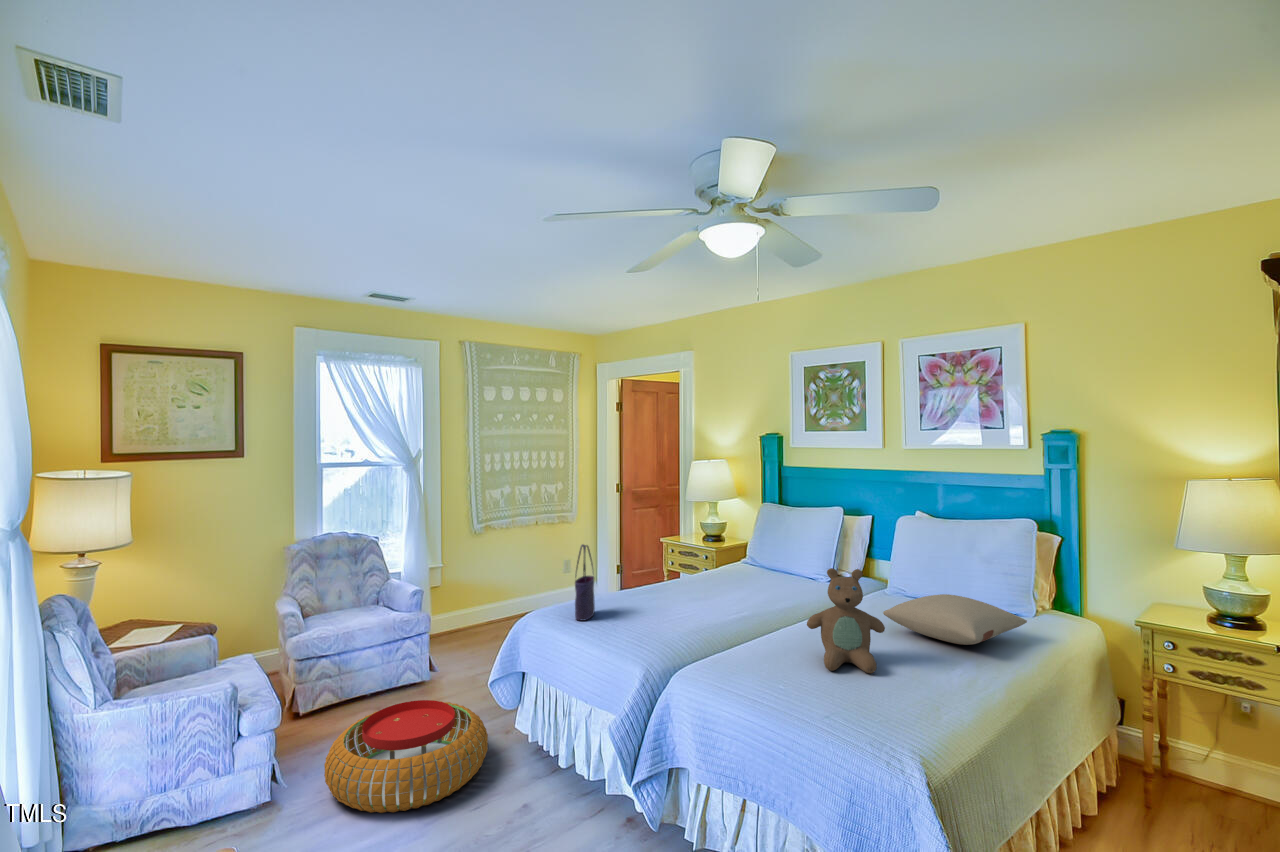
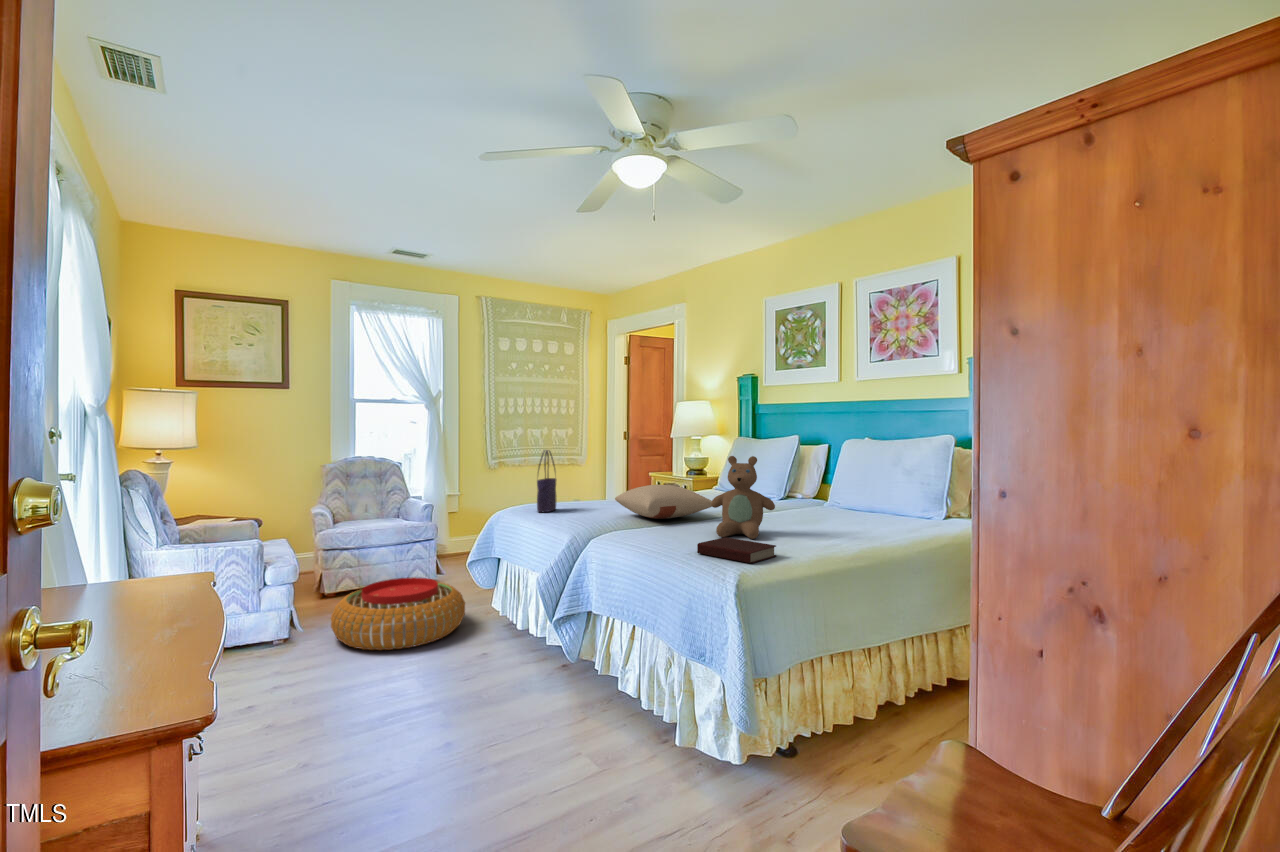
pillow: present [883,594,1027,645] -> present [615,485,712,519]
book: none [833,683,929,736] -> present [697,537,776,563]

